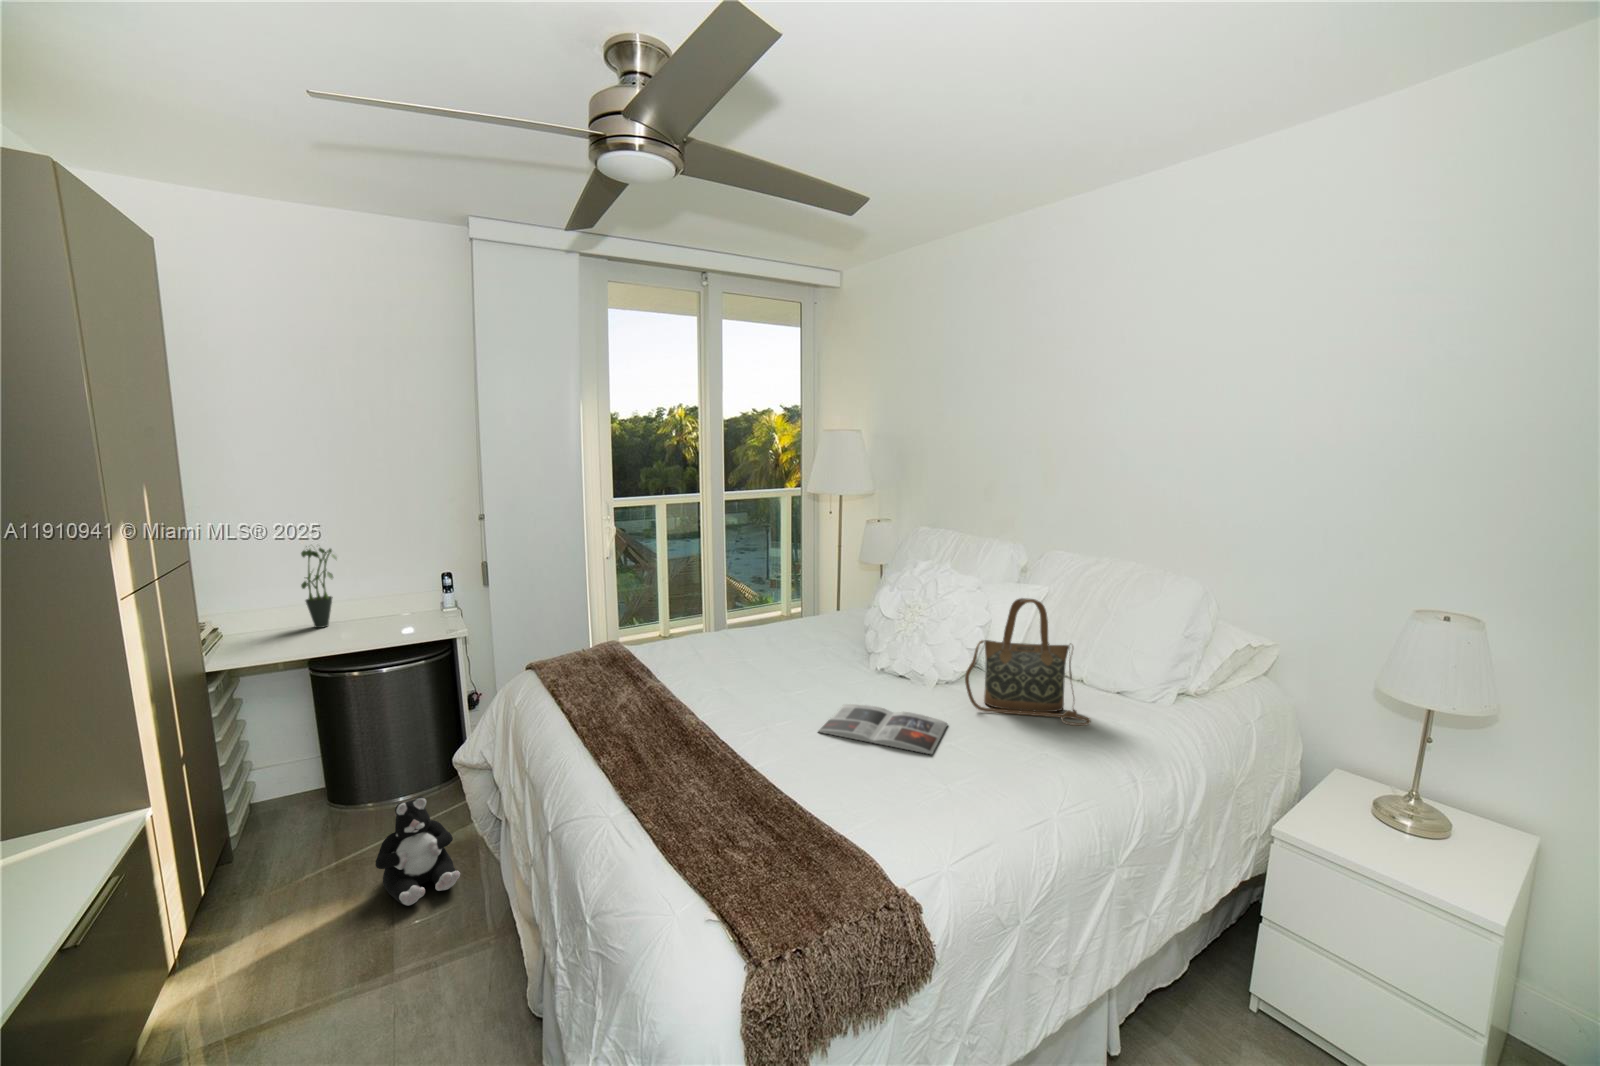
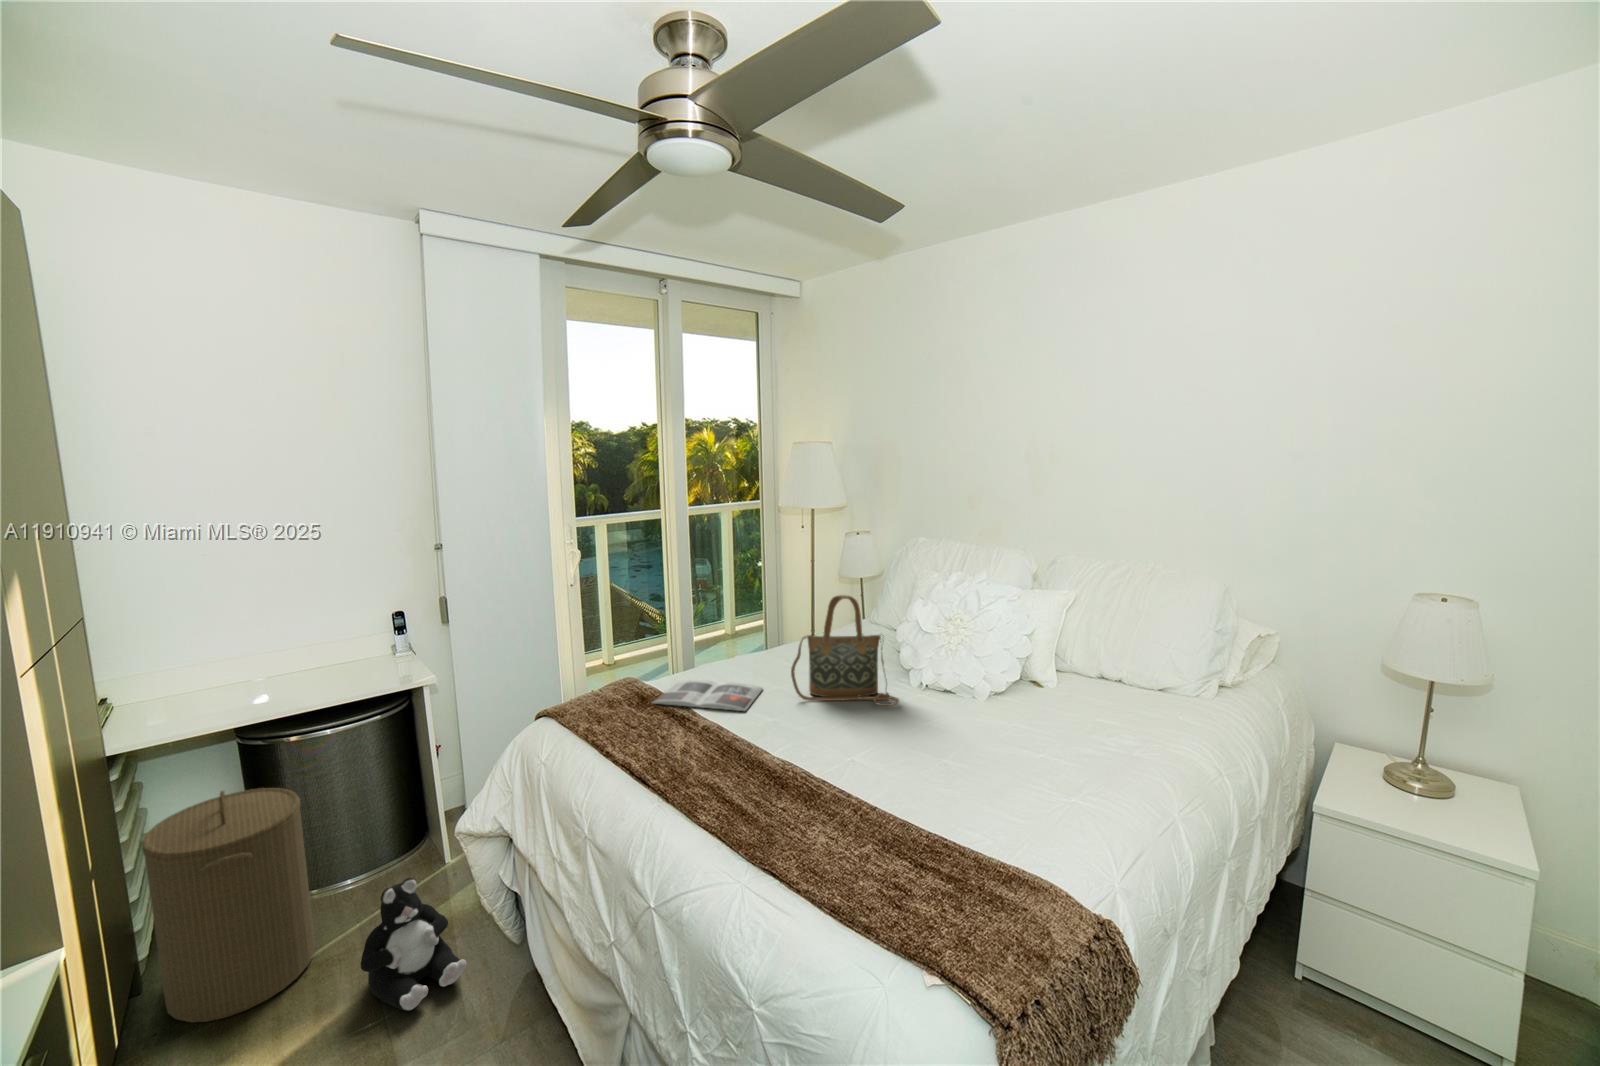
potted plant: present [301,546,337,628] -> none [221,587,269,689]
handbag: present [965,598,1091,726] -> present [791,595,899,706]
magazine: present [818,704,948,754] -> present [653,680,763,711]
laundry hamper: none [222,707,357,891] -> present [141,788,315,1023]

